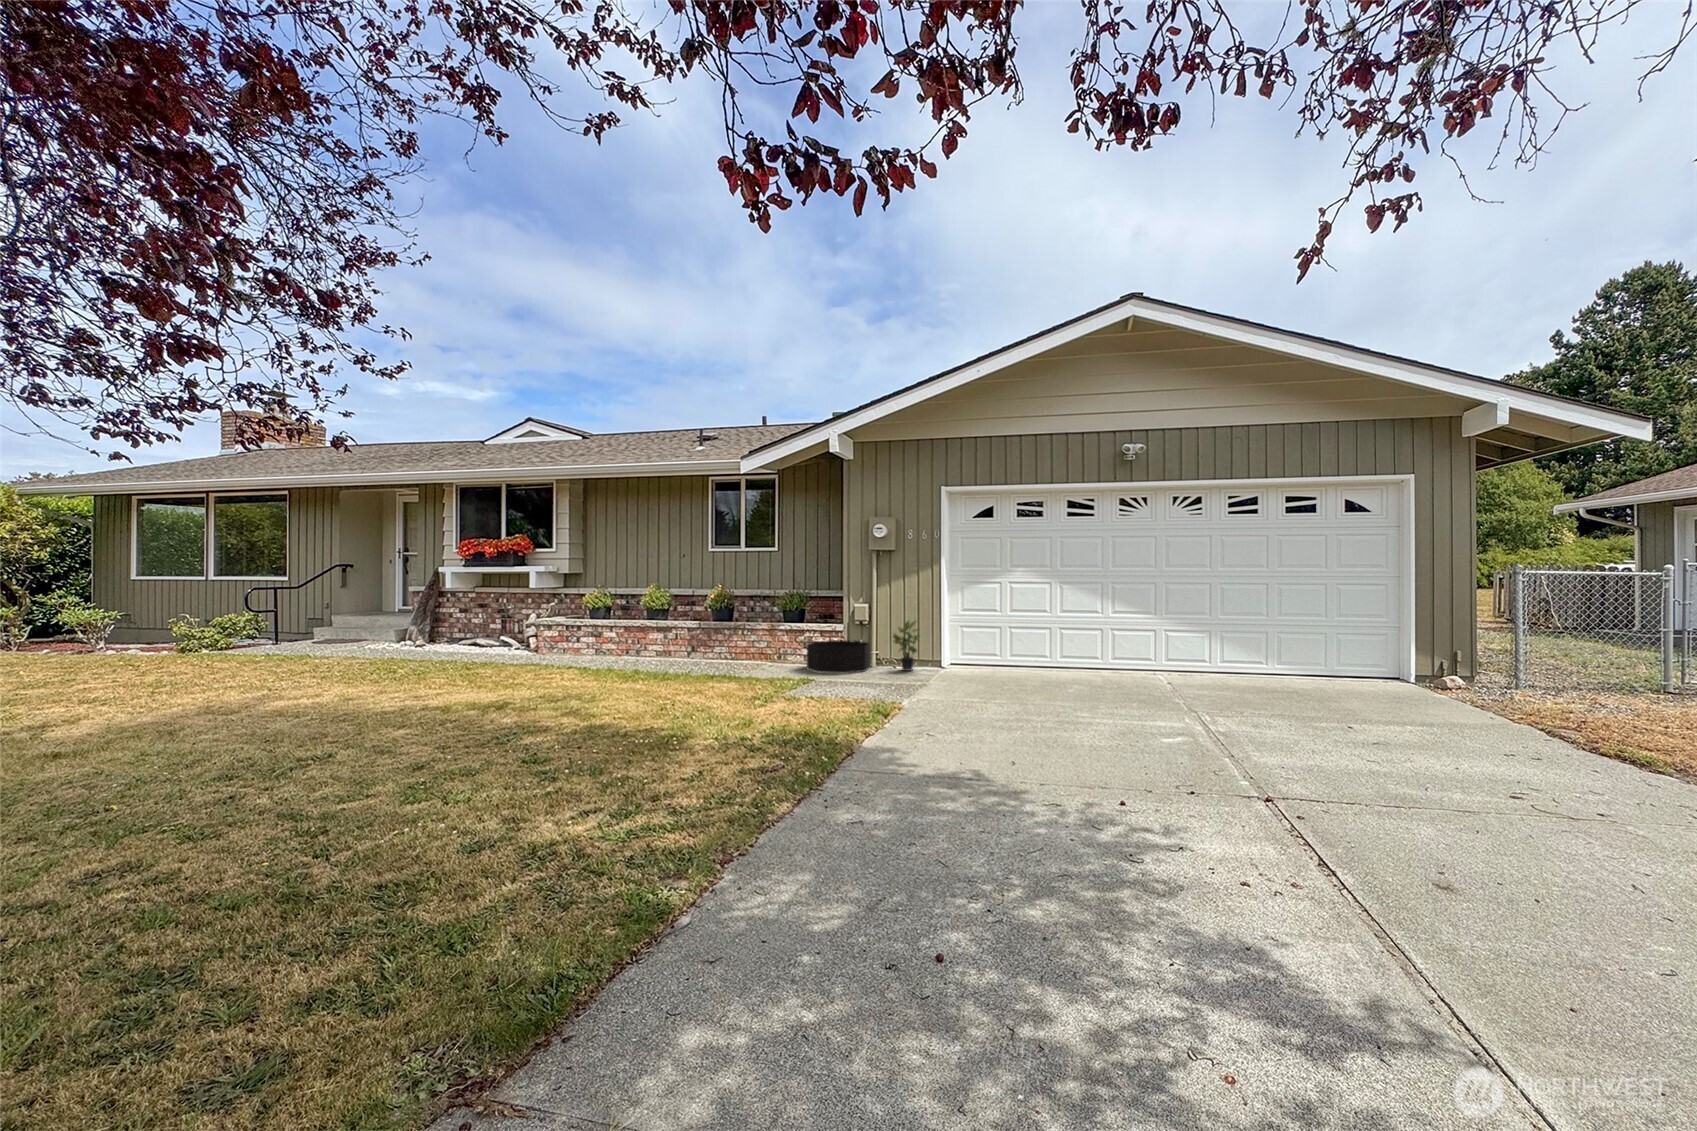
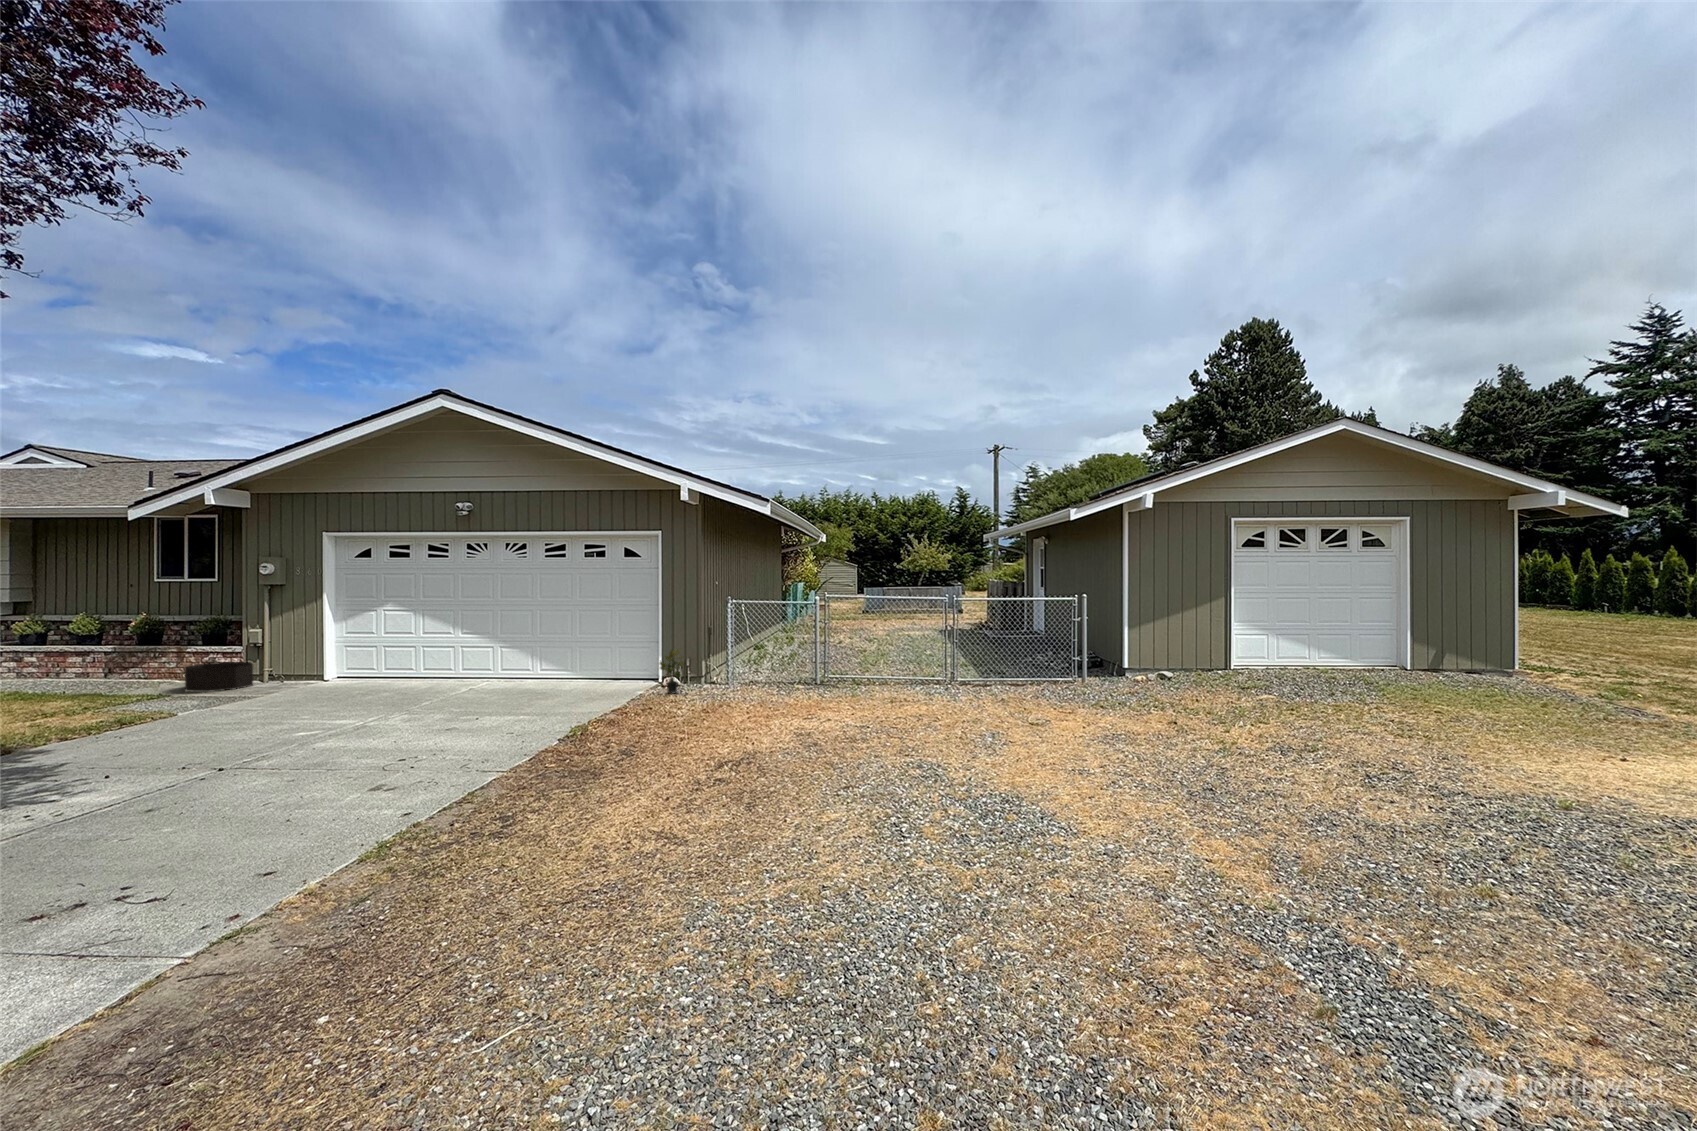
potted plant: present [893,620,920,671] -> present [660,649,683,694]

